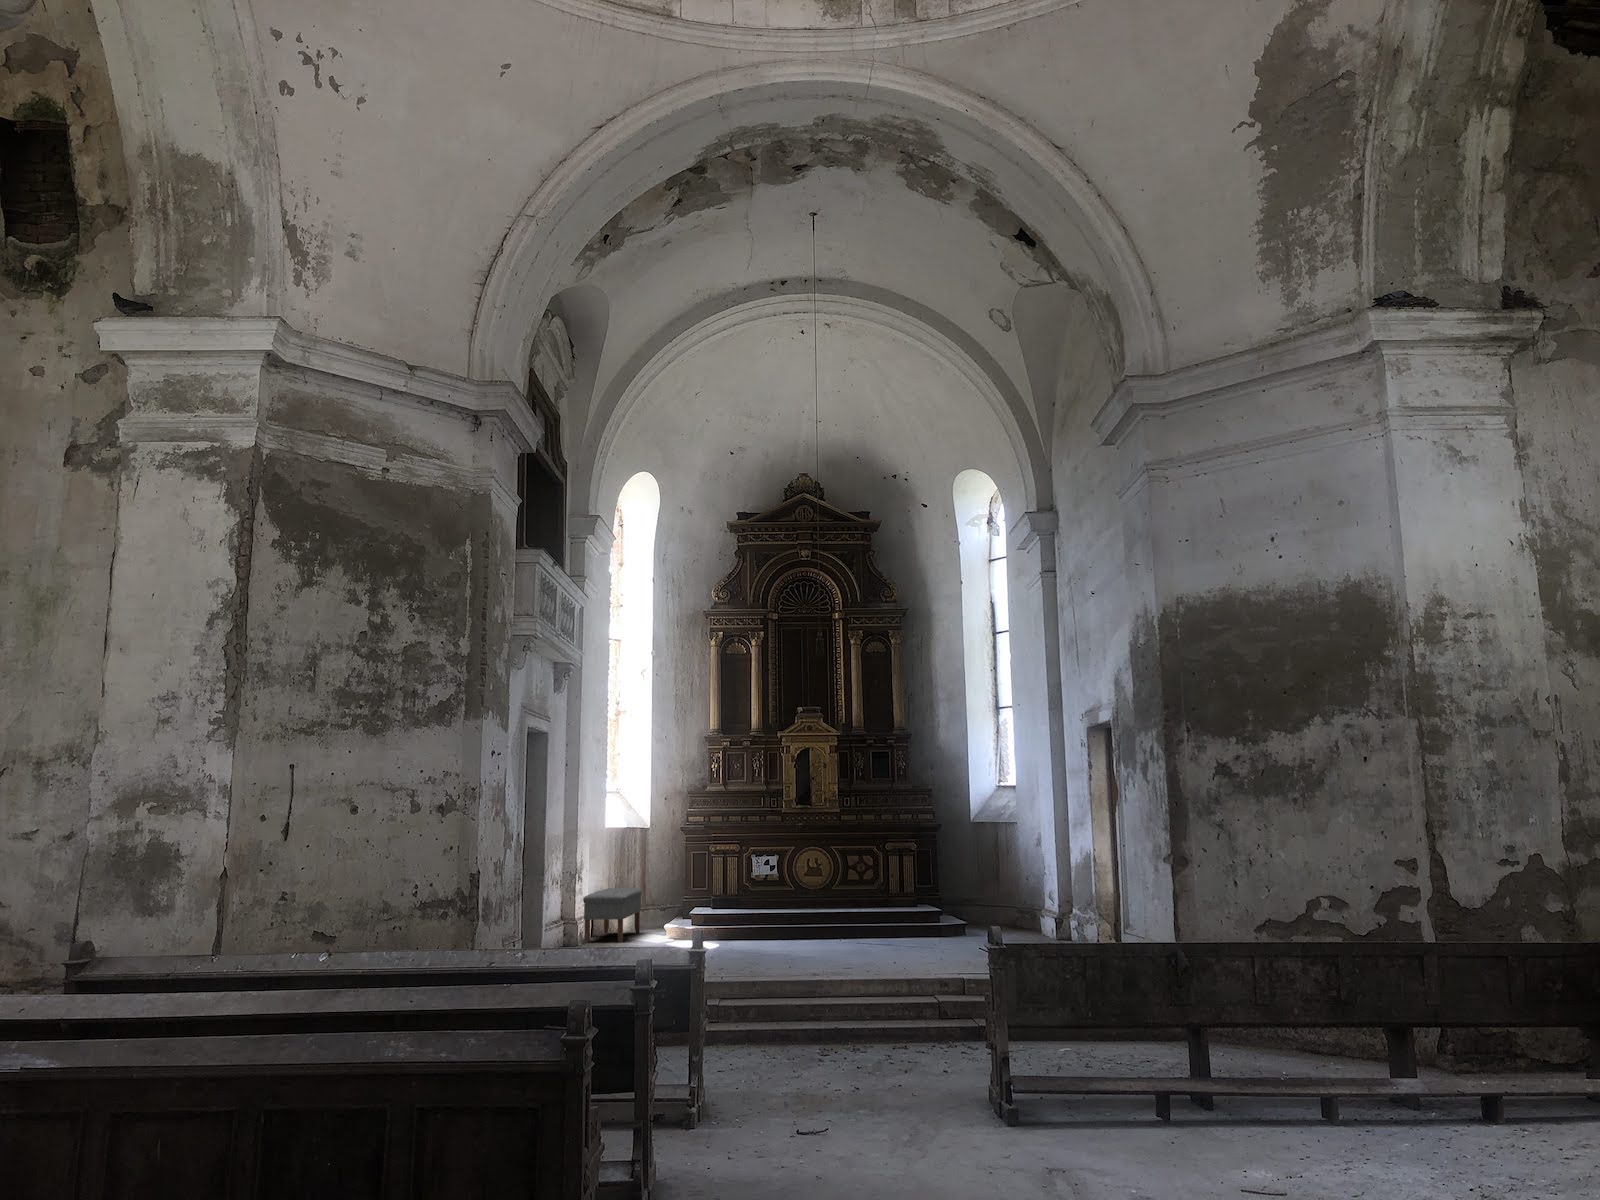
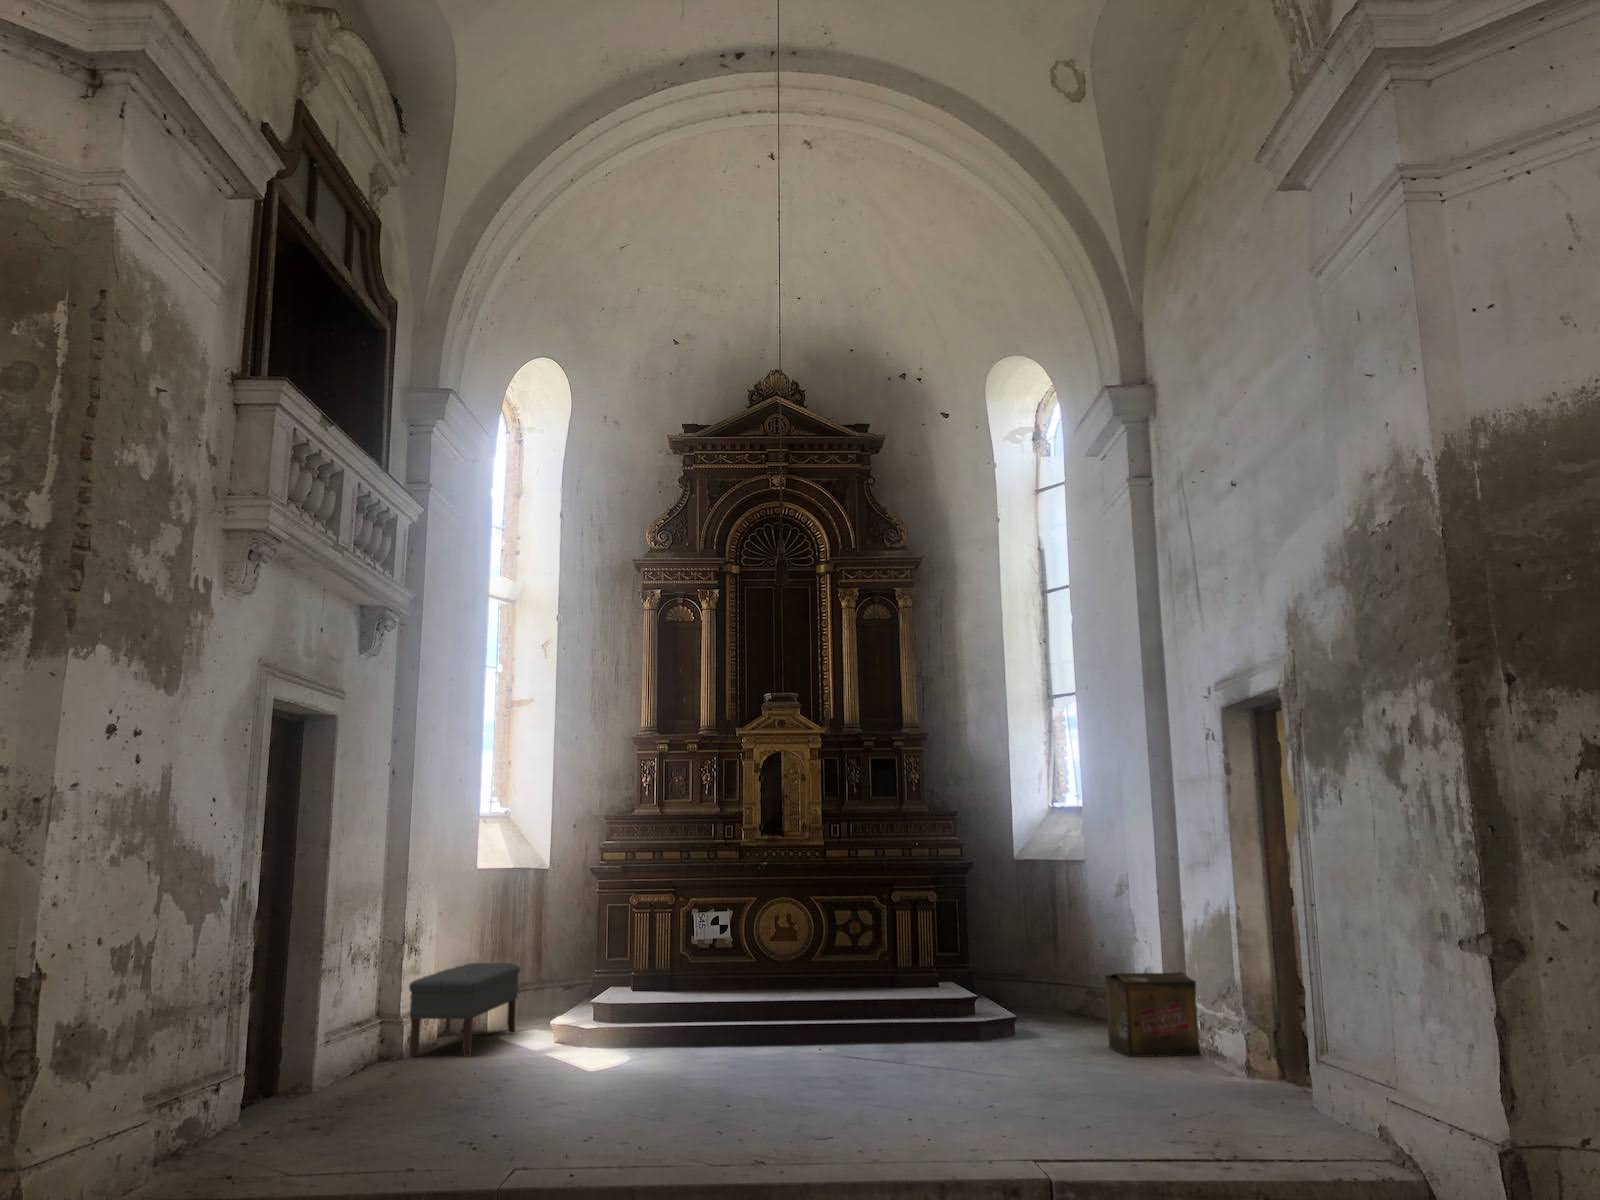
cardboard box: none [1018,890,1073,940] -> present [1105,972,1201,1057]

